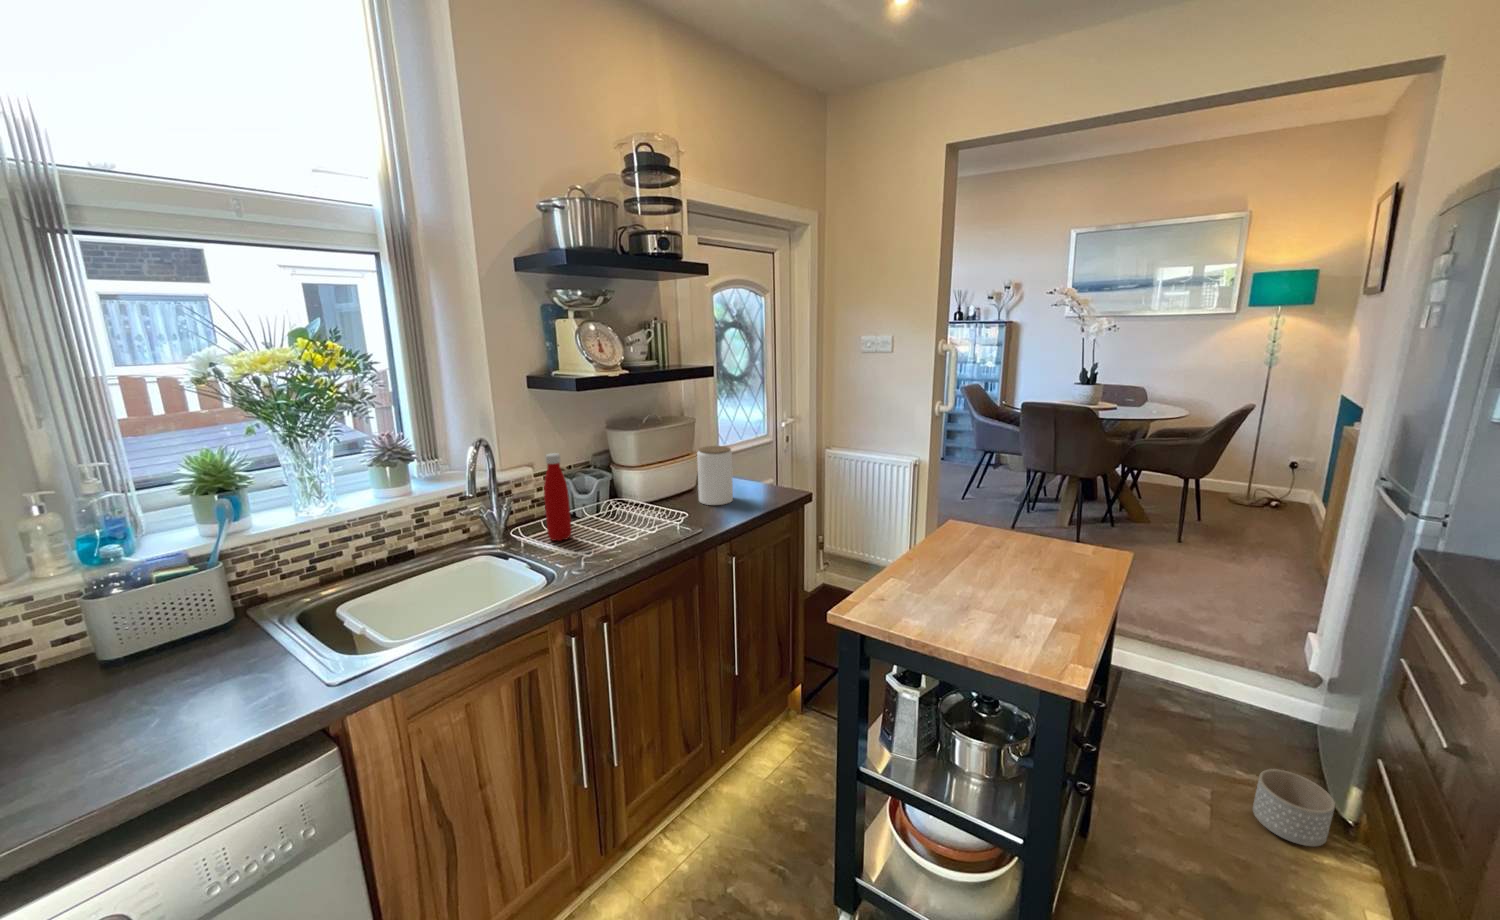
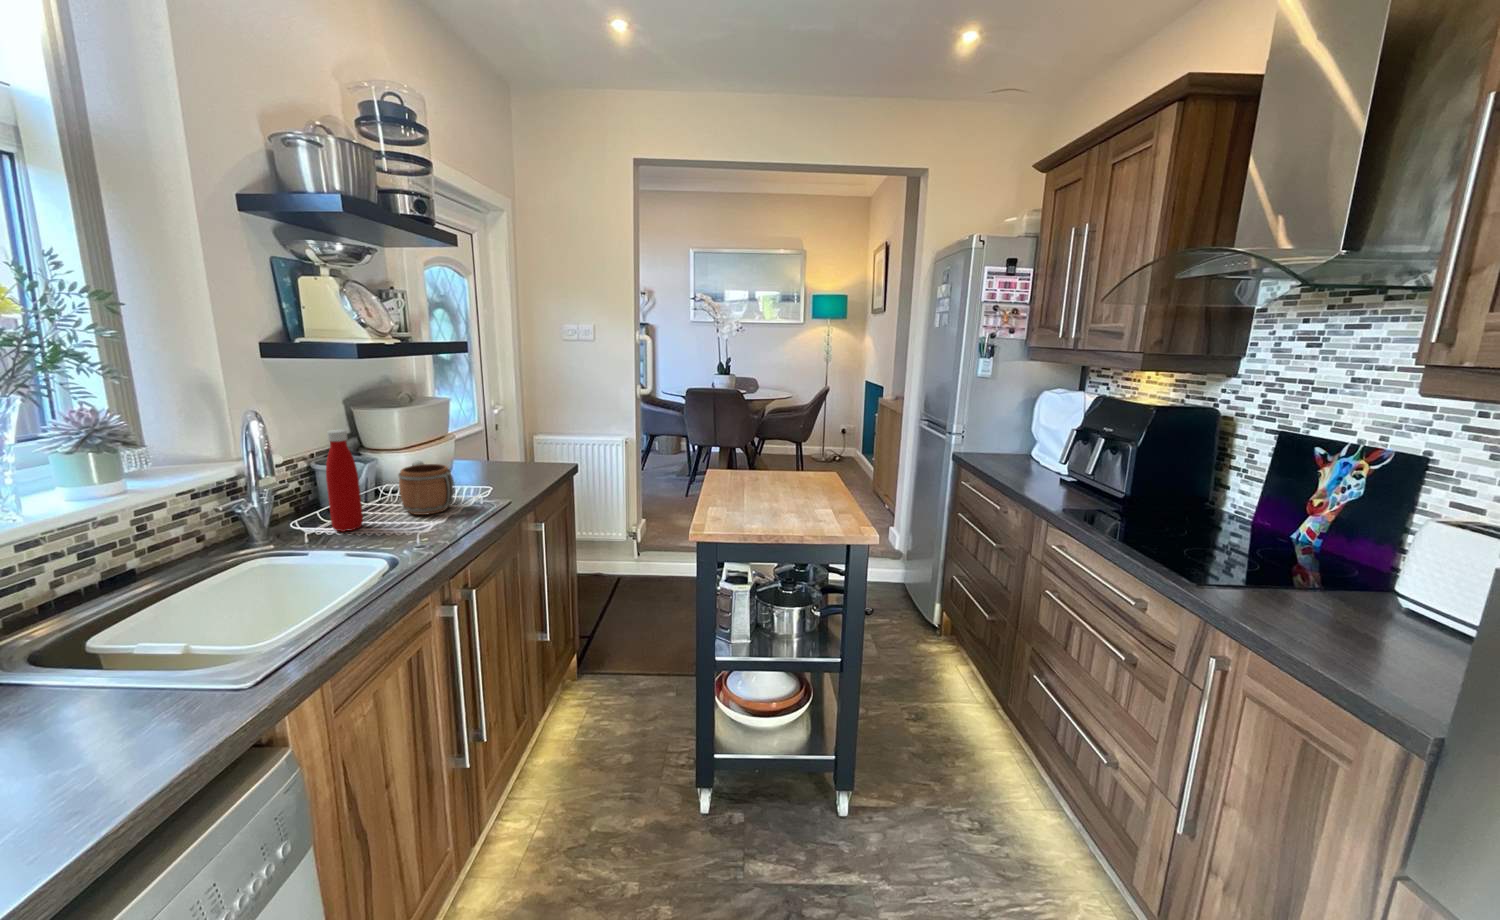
jar: present [697,446,733,505] -> none [472,422,513,482]
mug: none [605,481,650,534] -> present [398,461,453,515]
planter: present [1253,769,1335,846] -> none [894,604,932,643]

